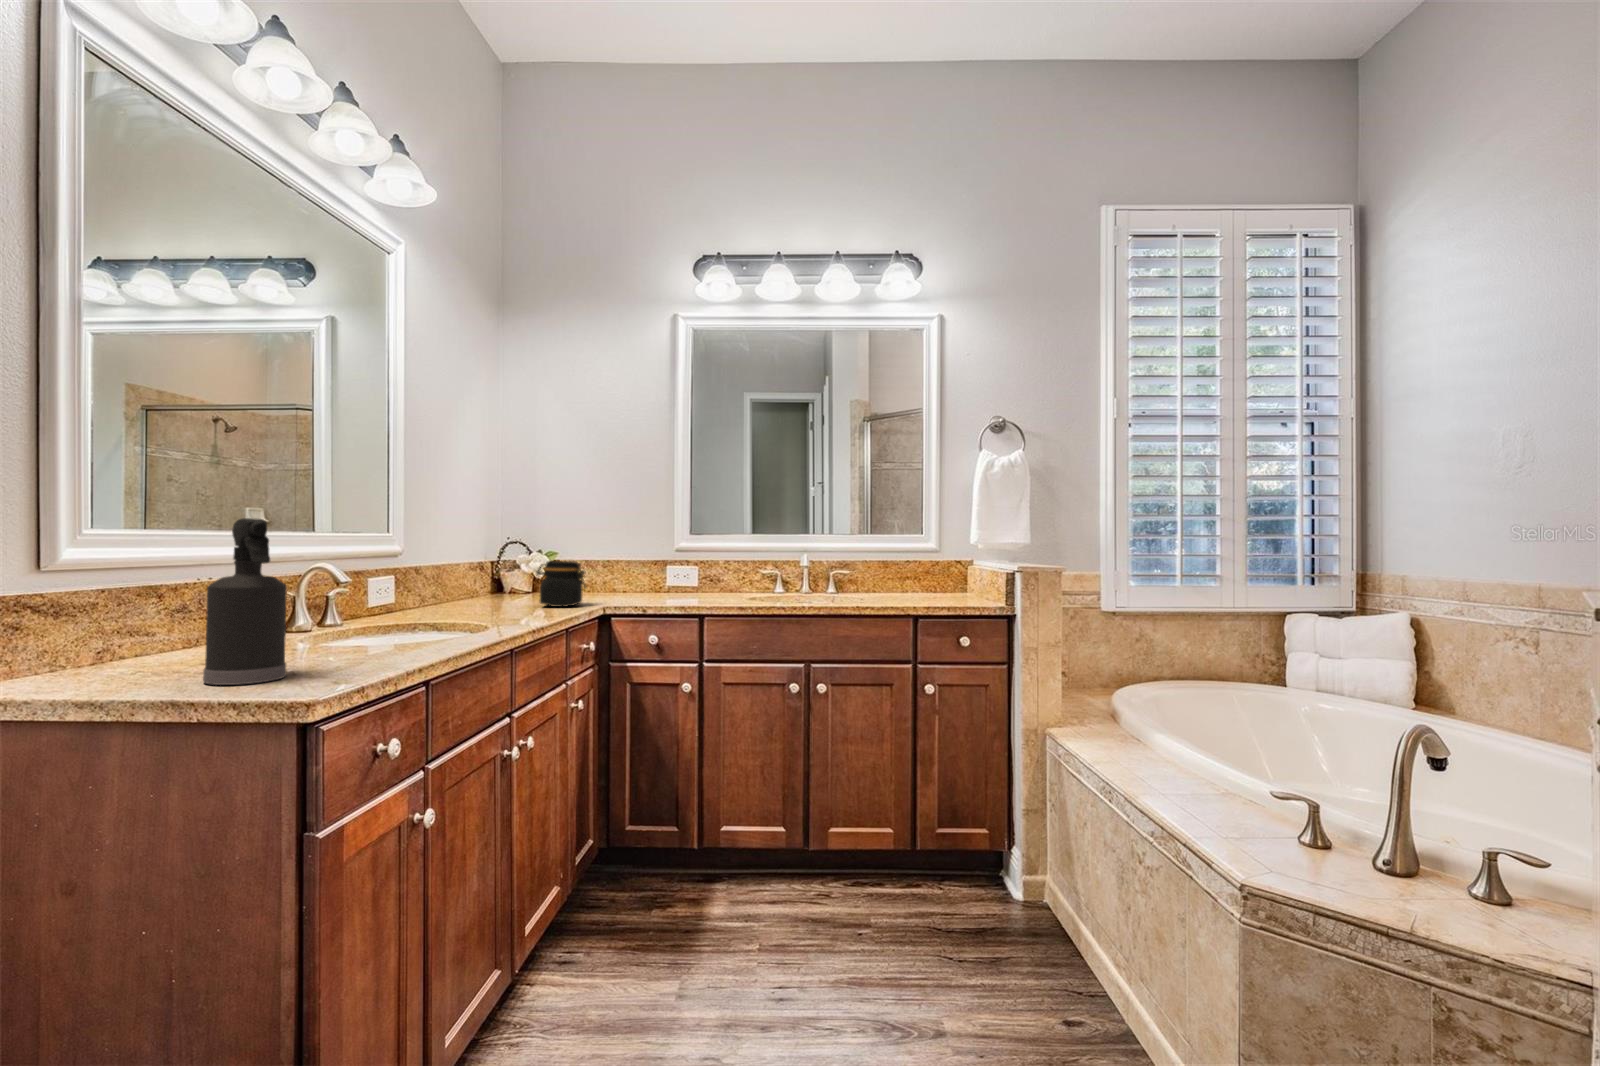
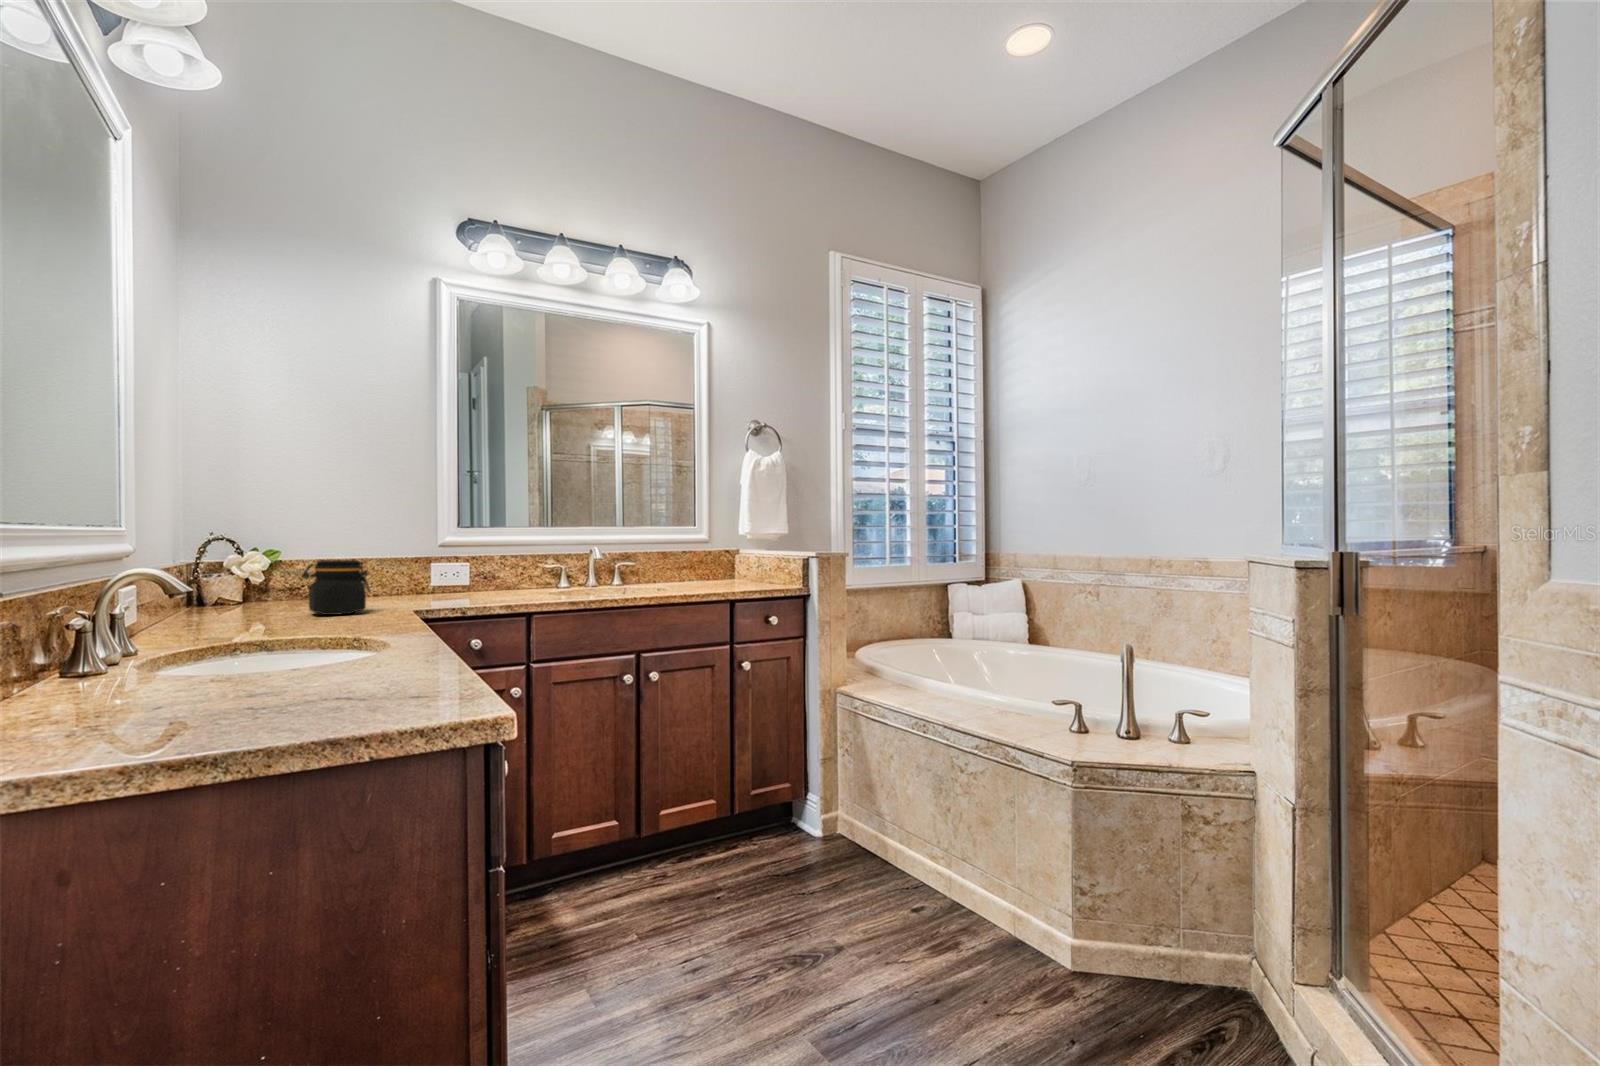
spray bottle: present [203,518,287,685] -> none [161,498,281,722]

